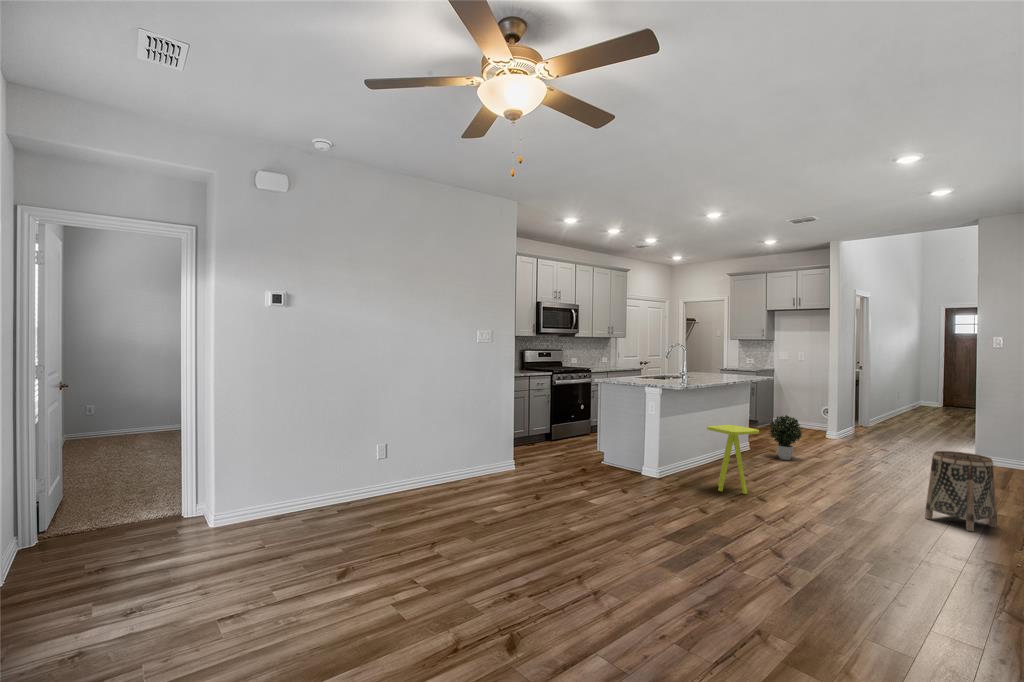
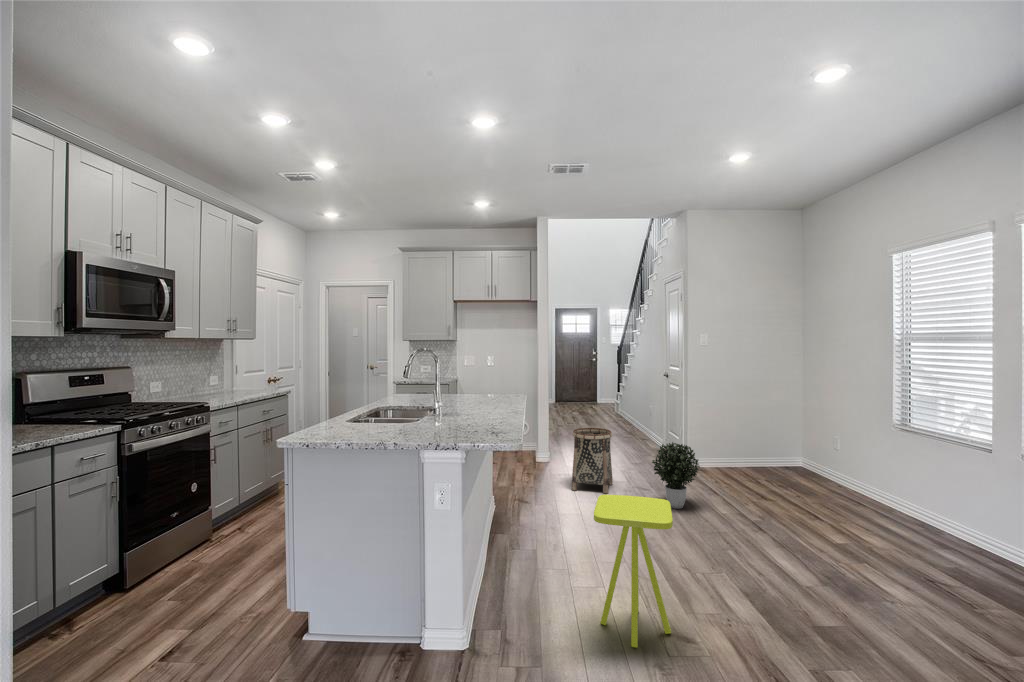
potted plant: present [769,415,802,460] -> present [652,442,700,509]
basket: present [925,451,997,531] -> present [572,428,613,493]

